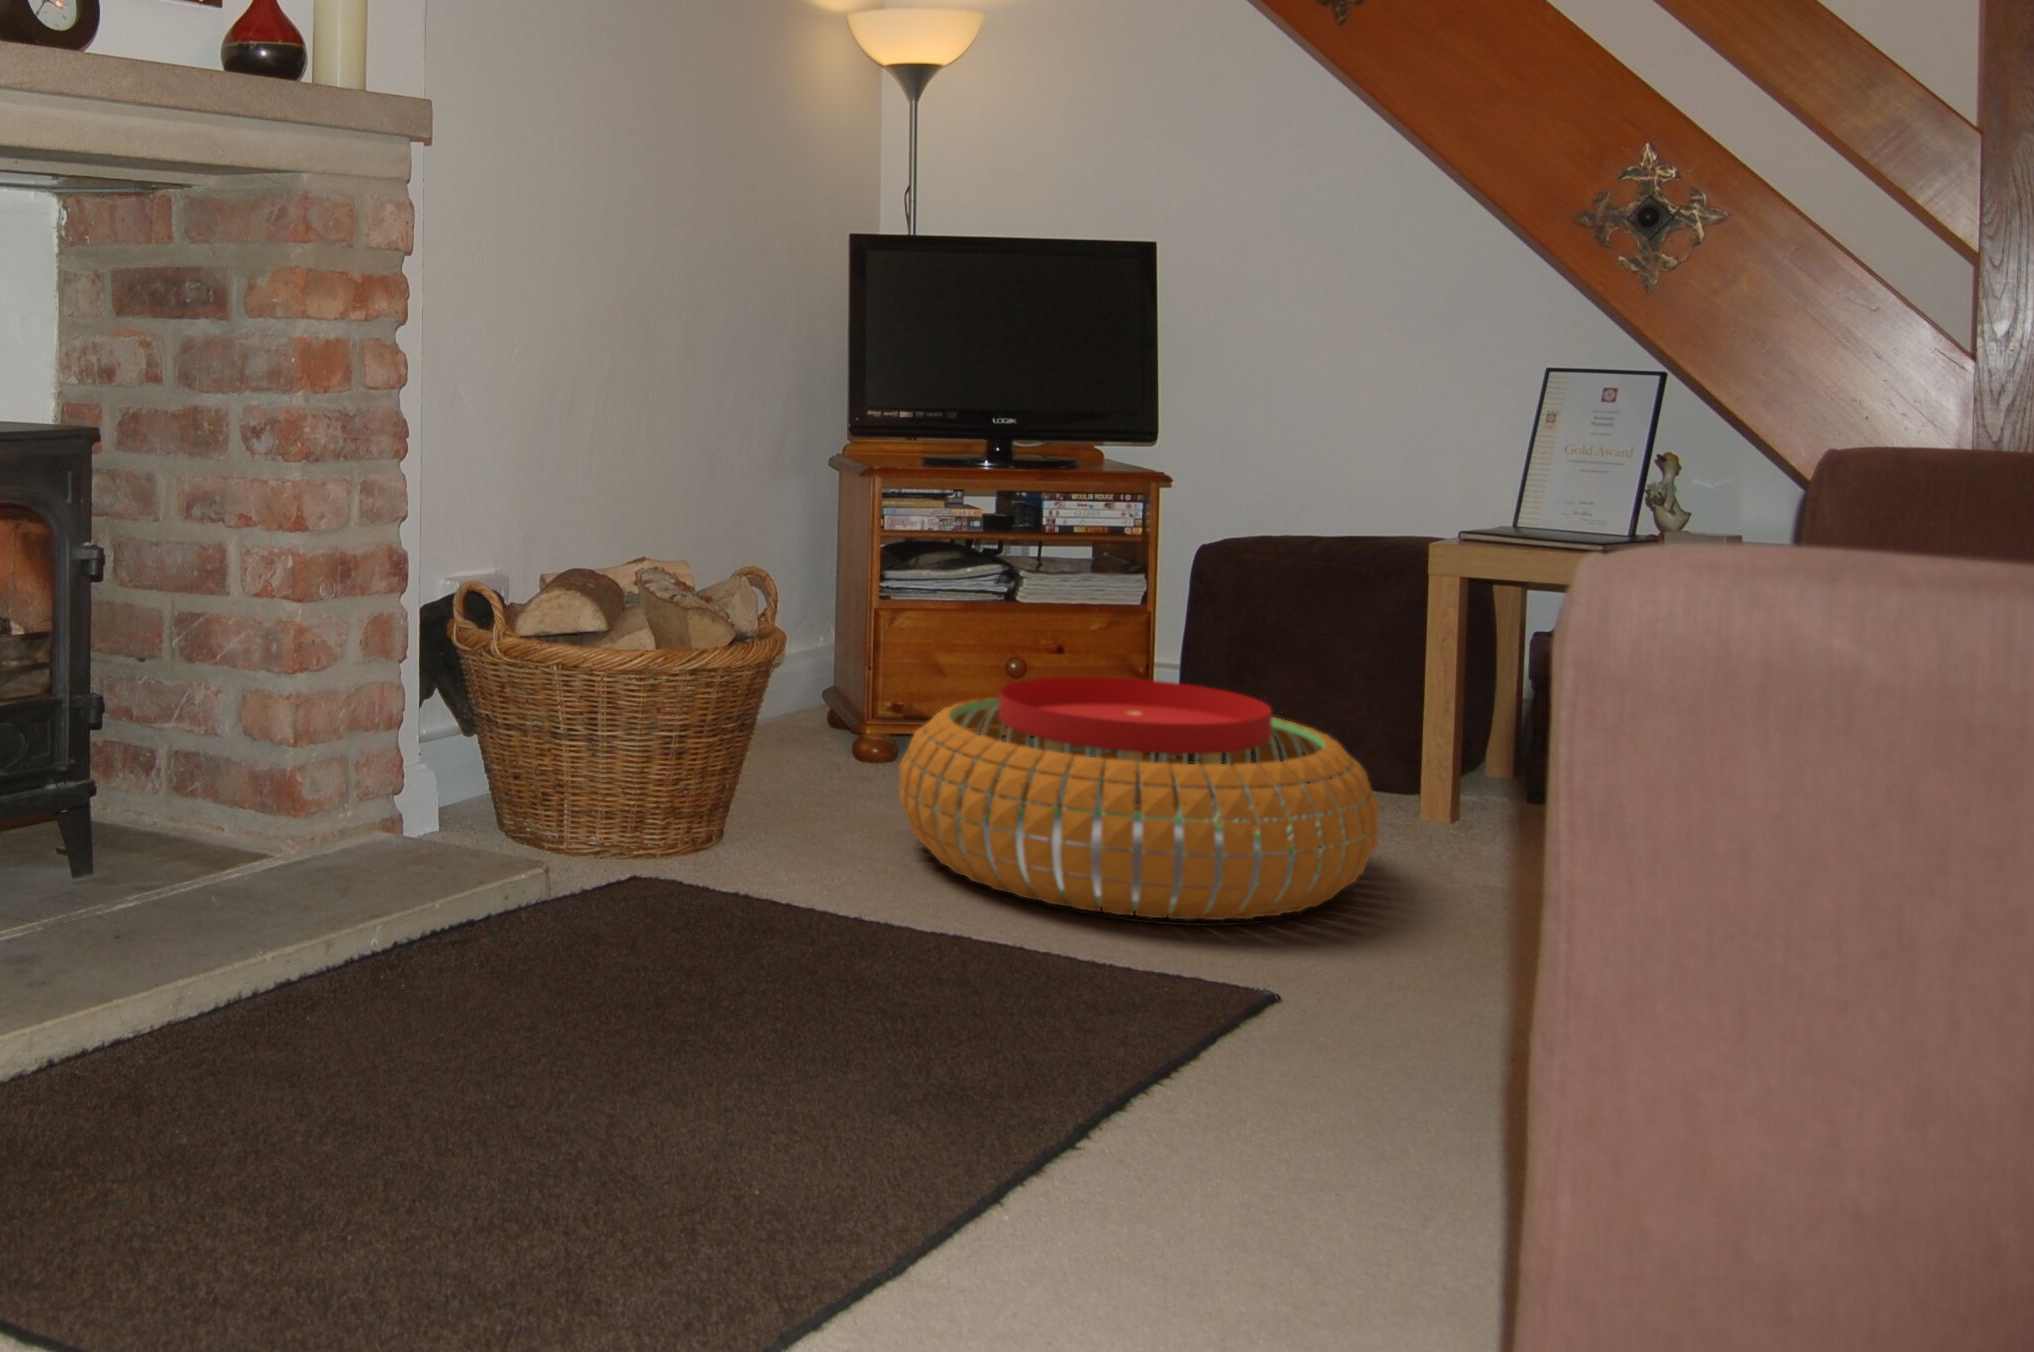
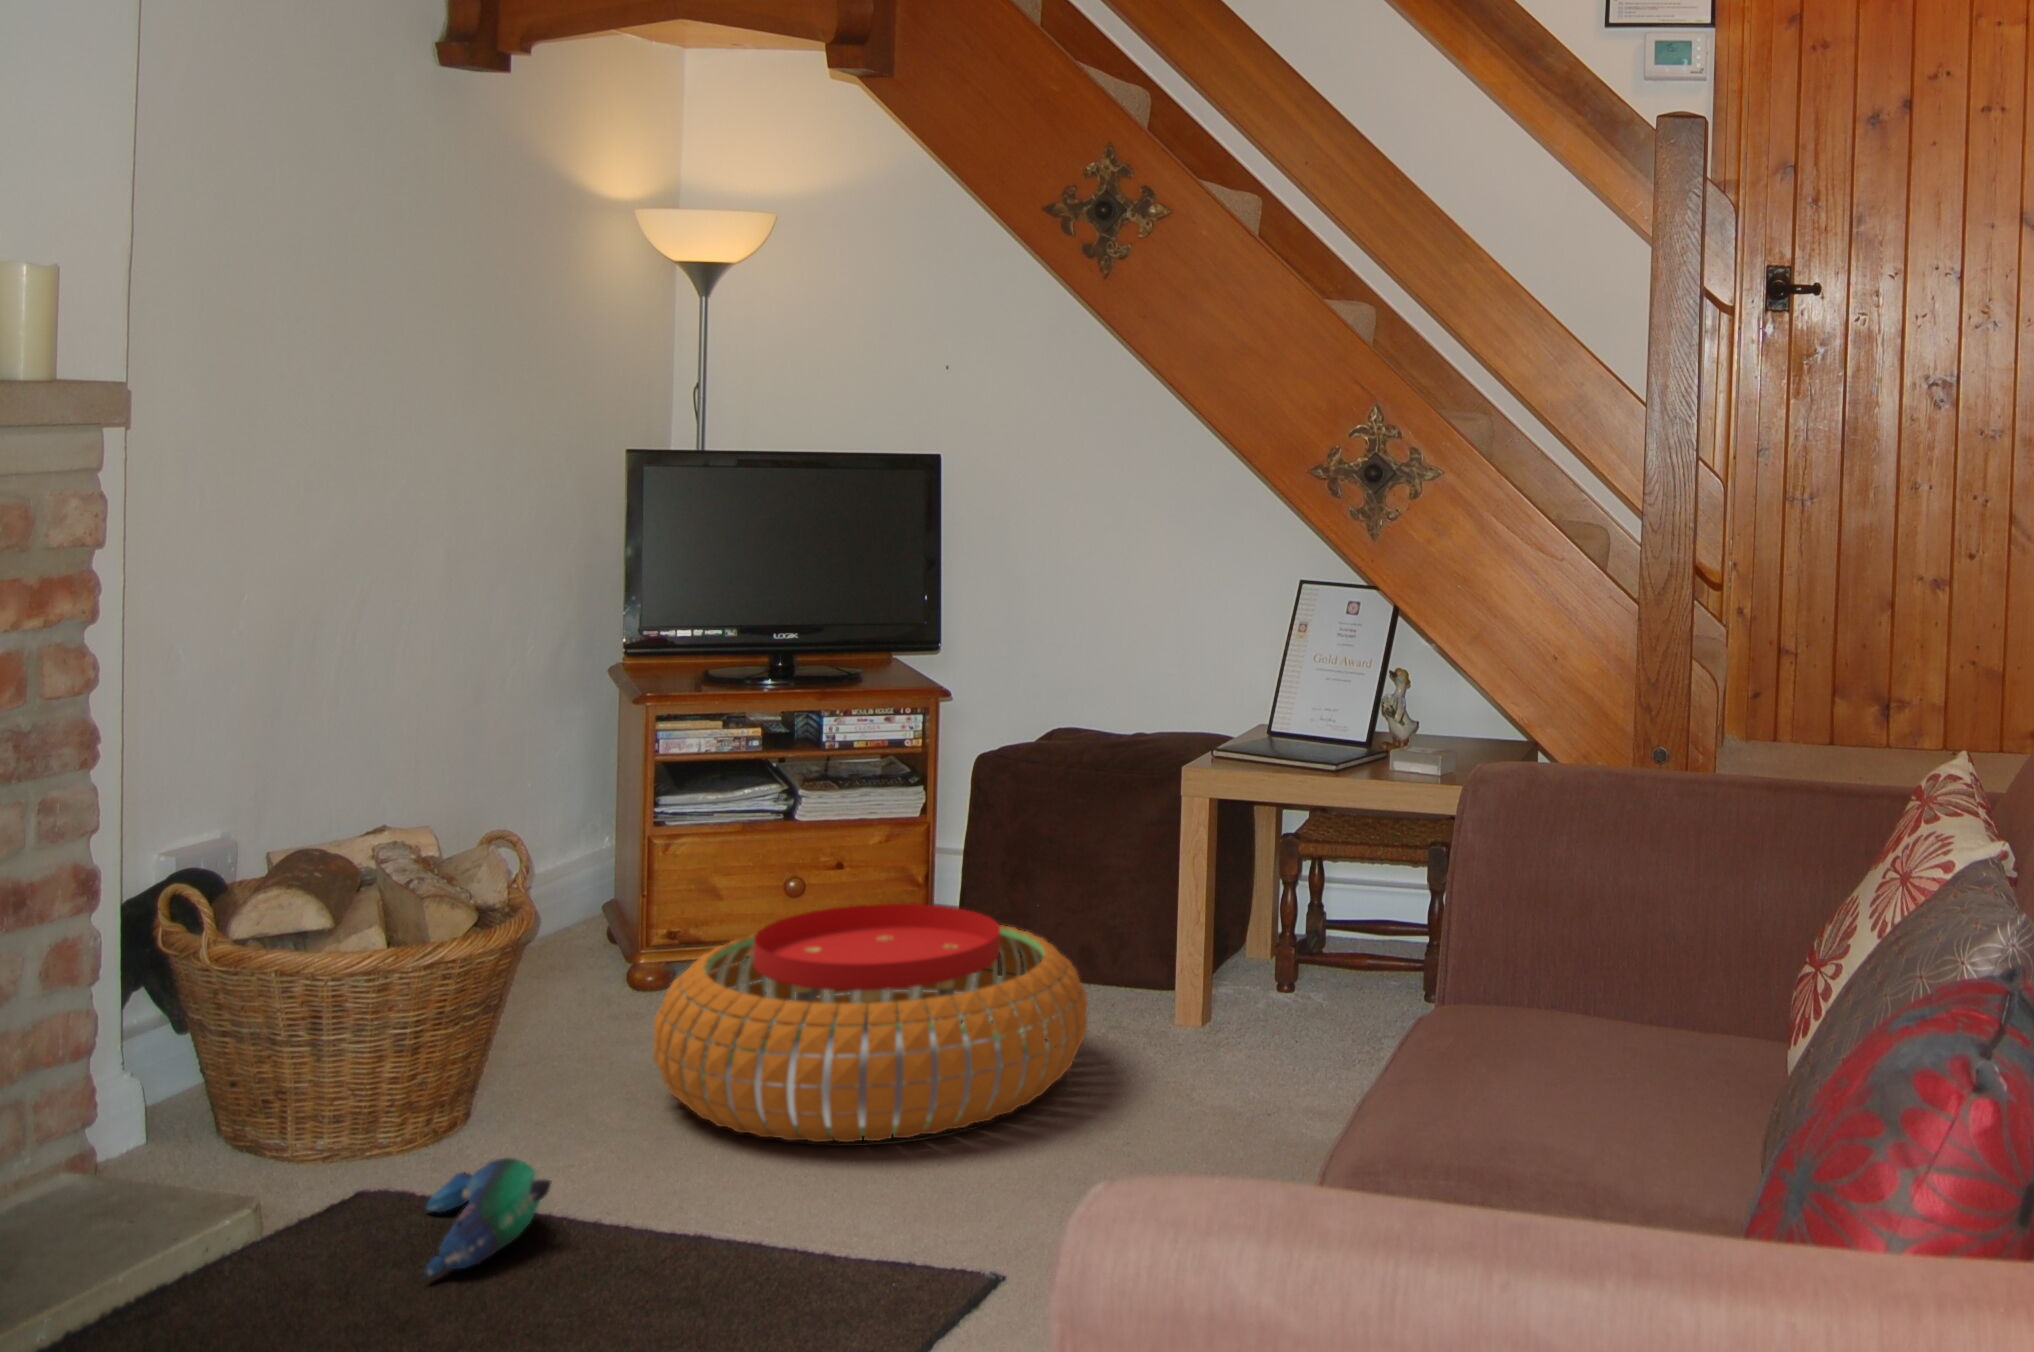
plush toy: none [694,869,822,974] -> present [425,1158,551,1277]

